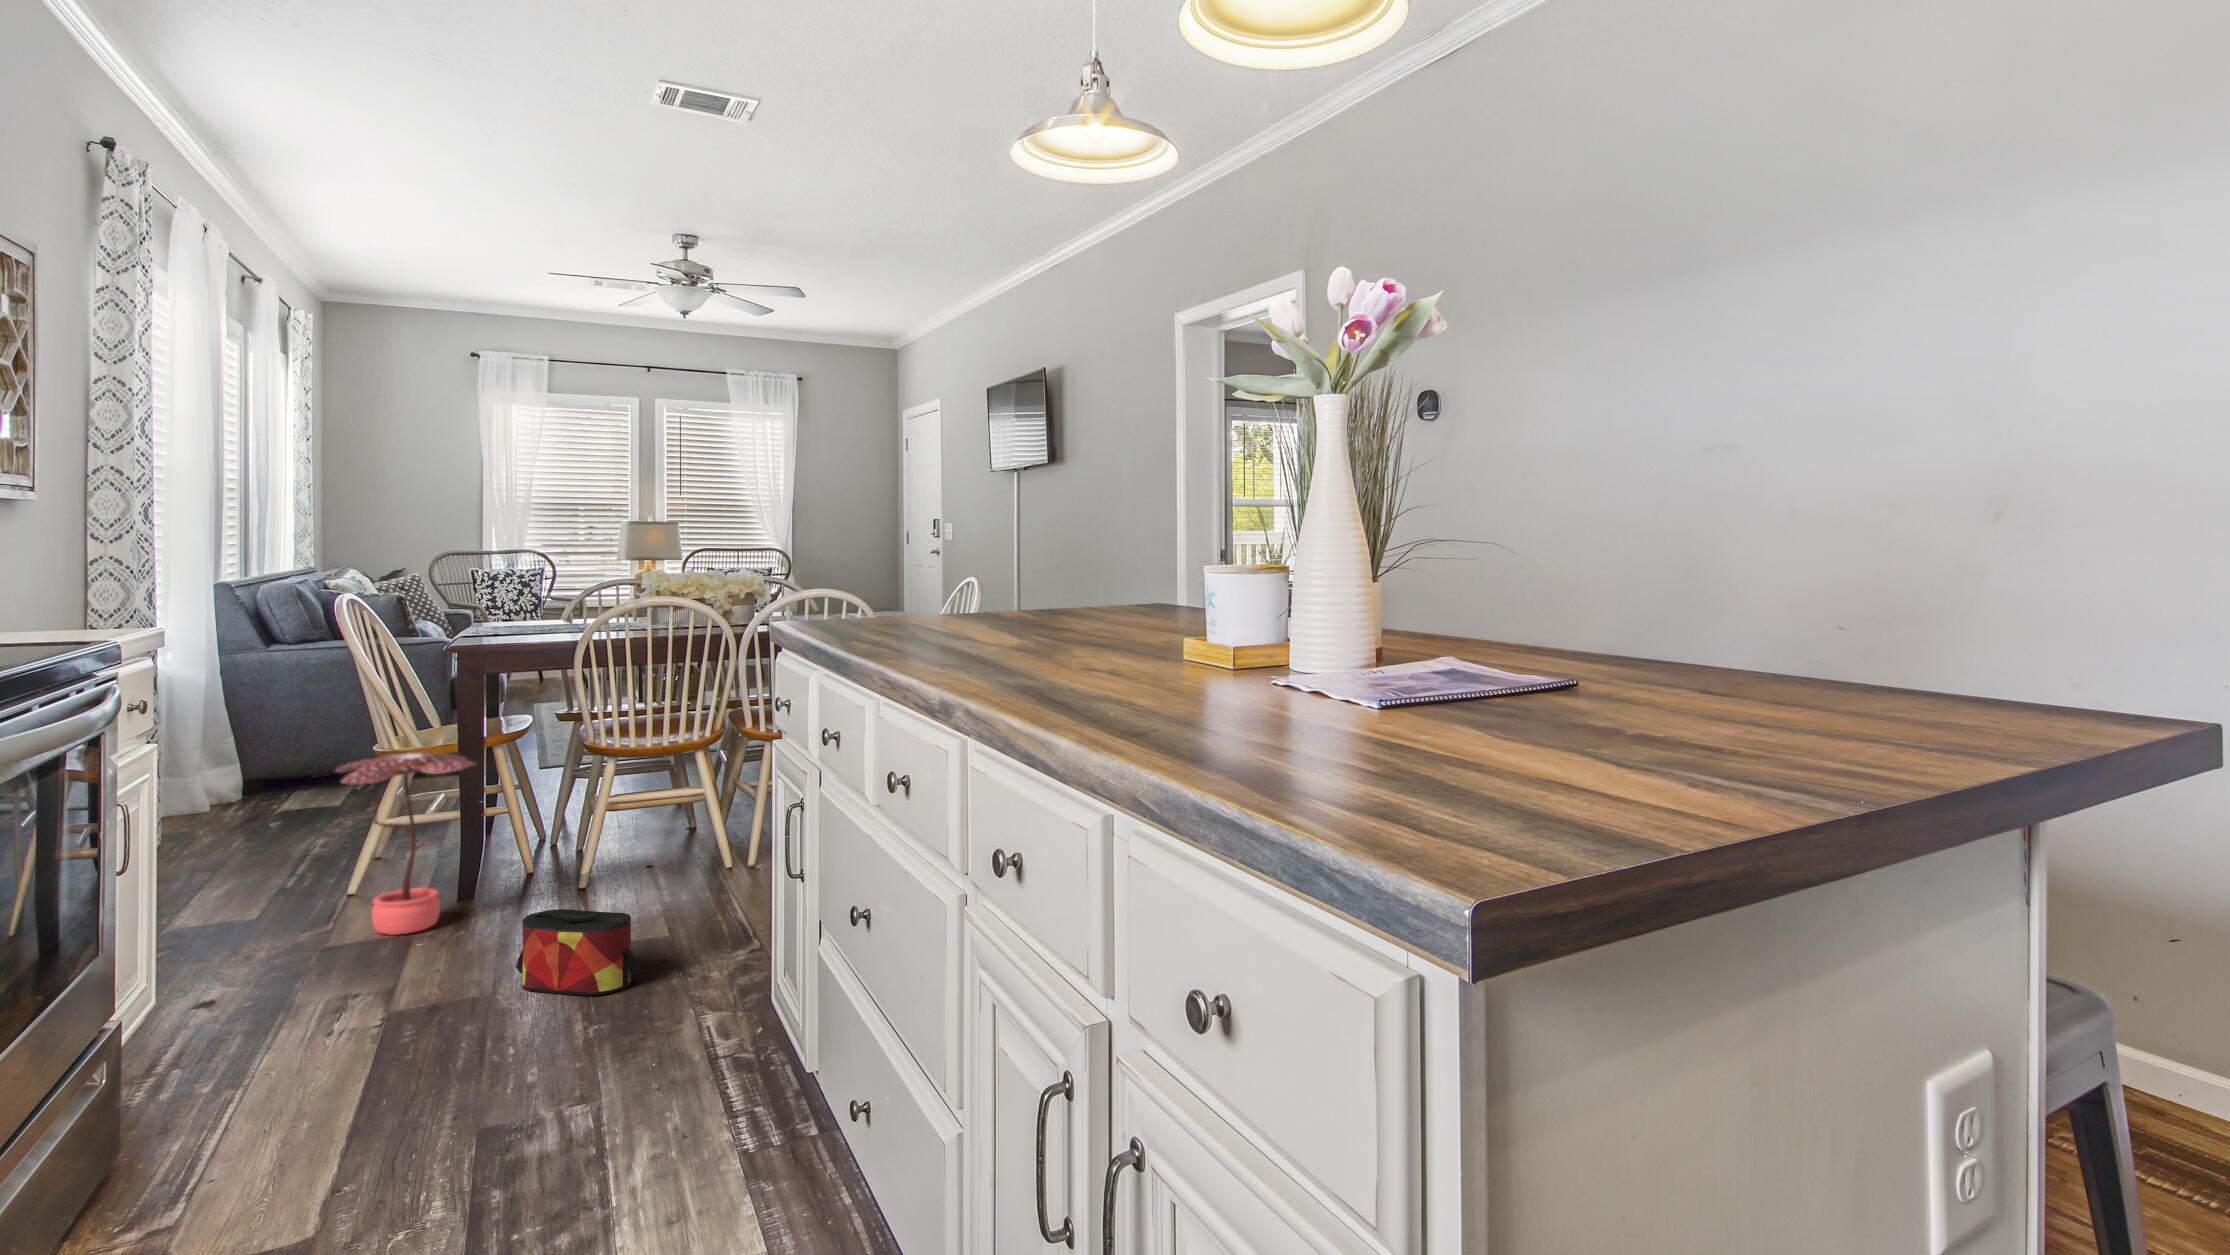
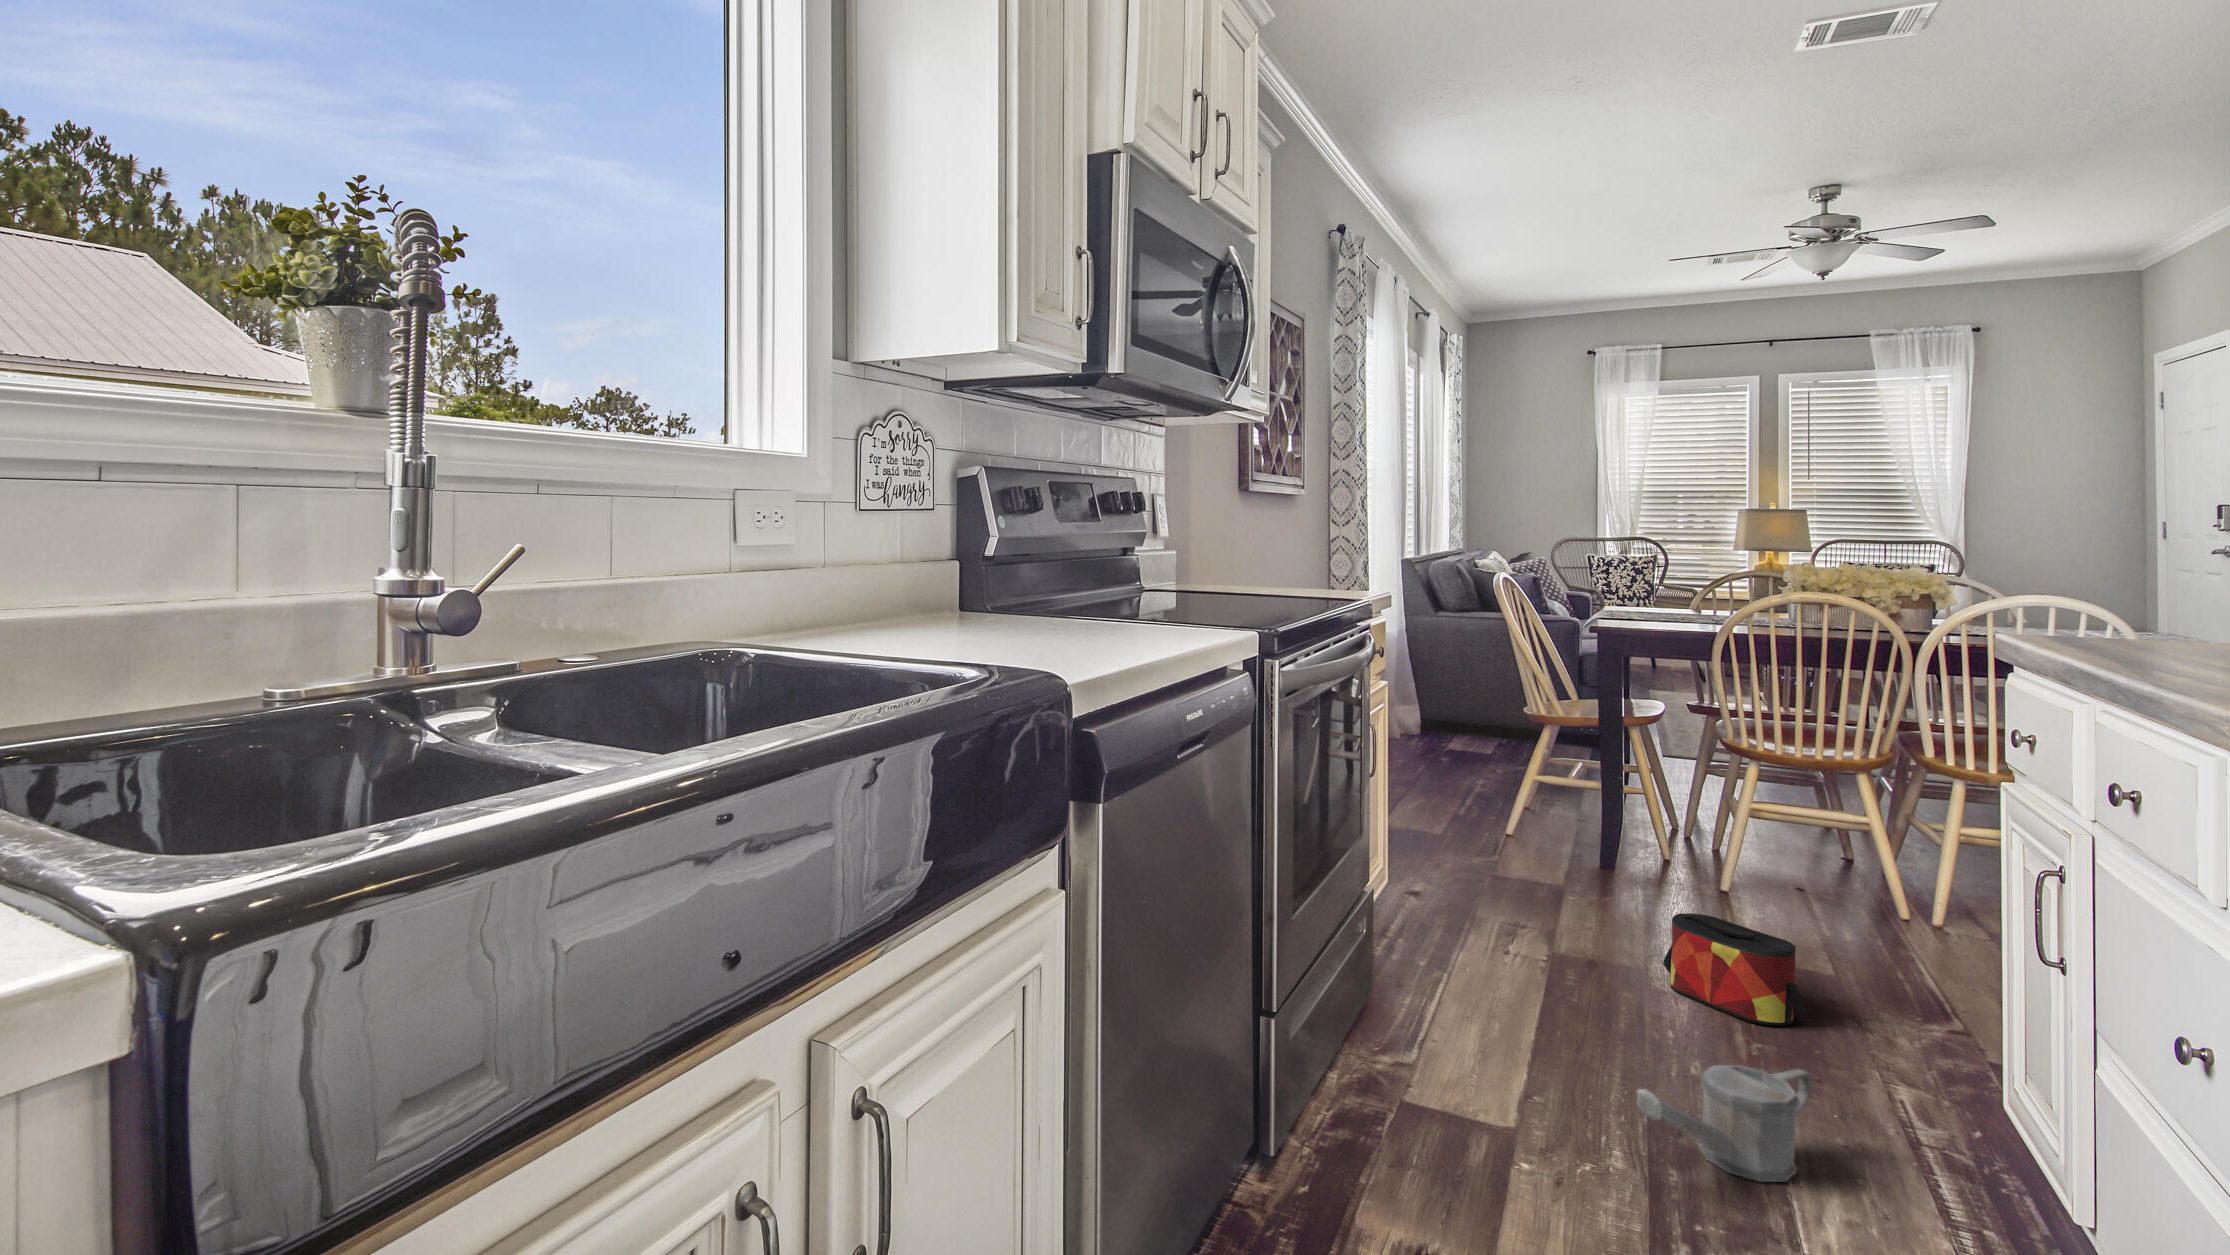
potted plant: present [335,752,476,935] -> none [1497,726,1622,896]
watering can: none [464,1017,629,1132] -> present [1637,1065,1812,1182]

